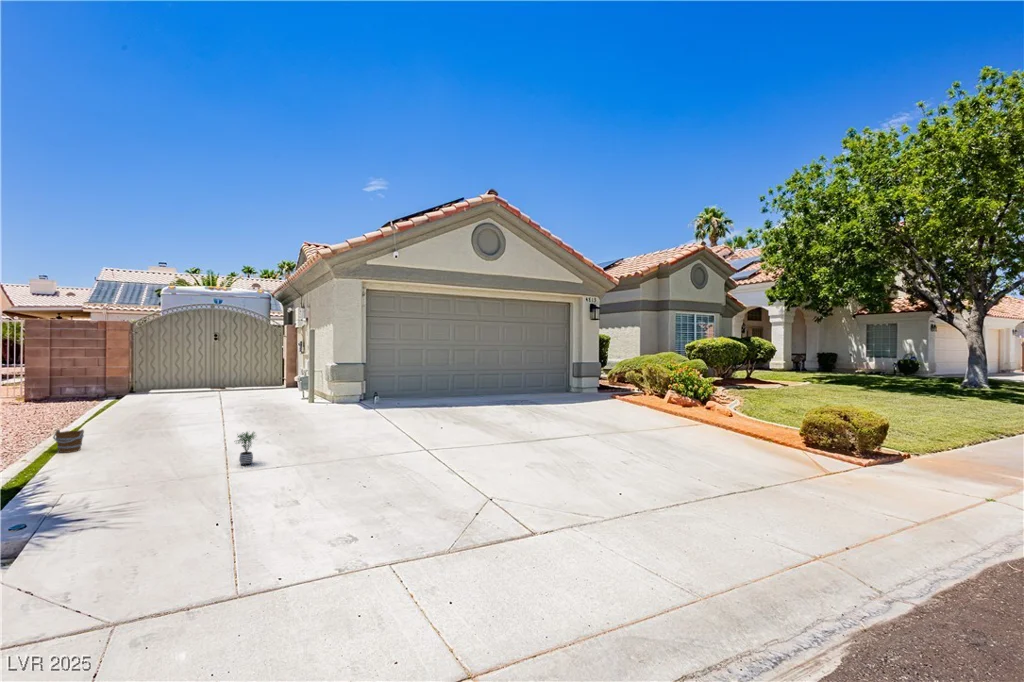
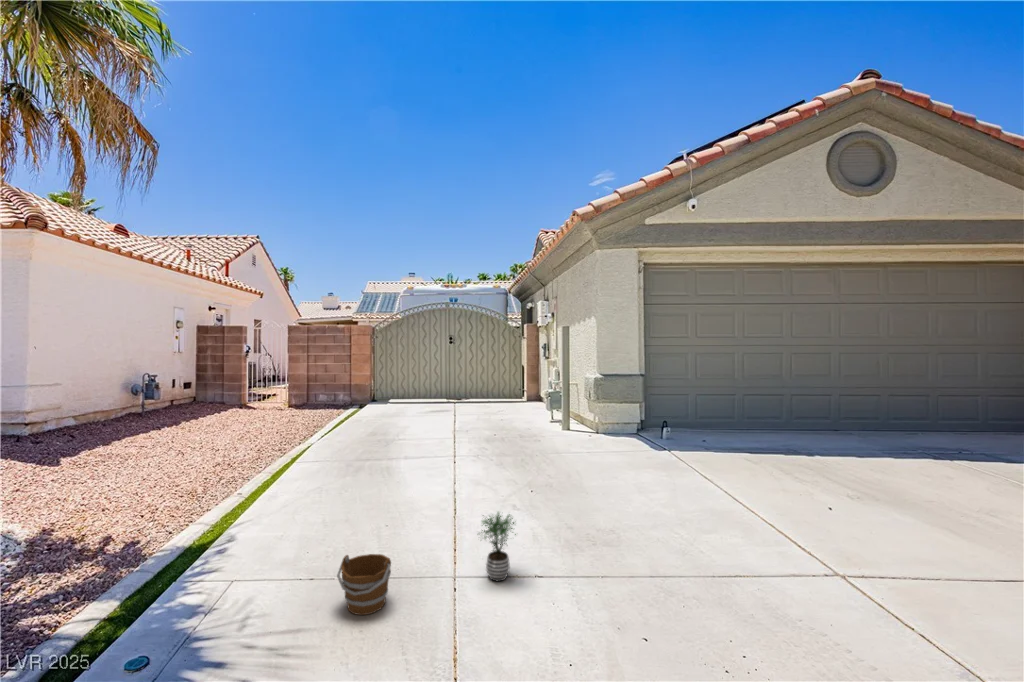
bucket: present [53,430,84,453] -> present [337,554,391,615]

